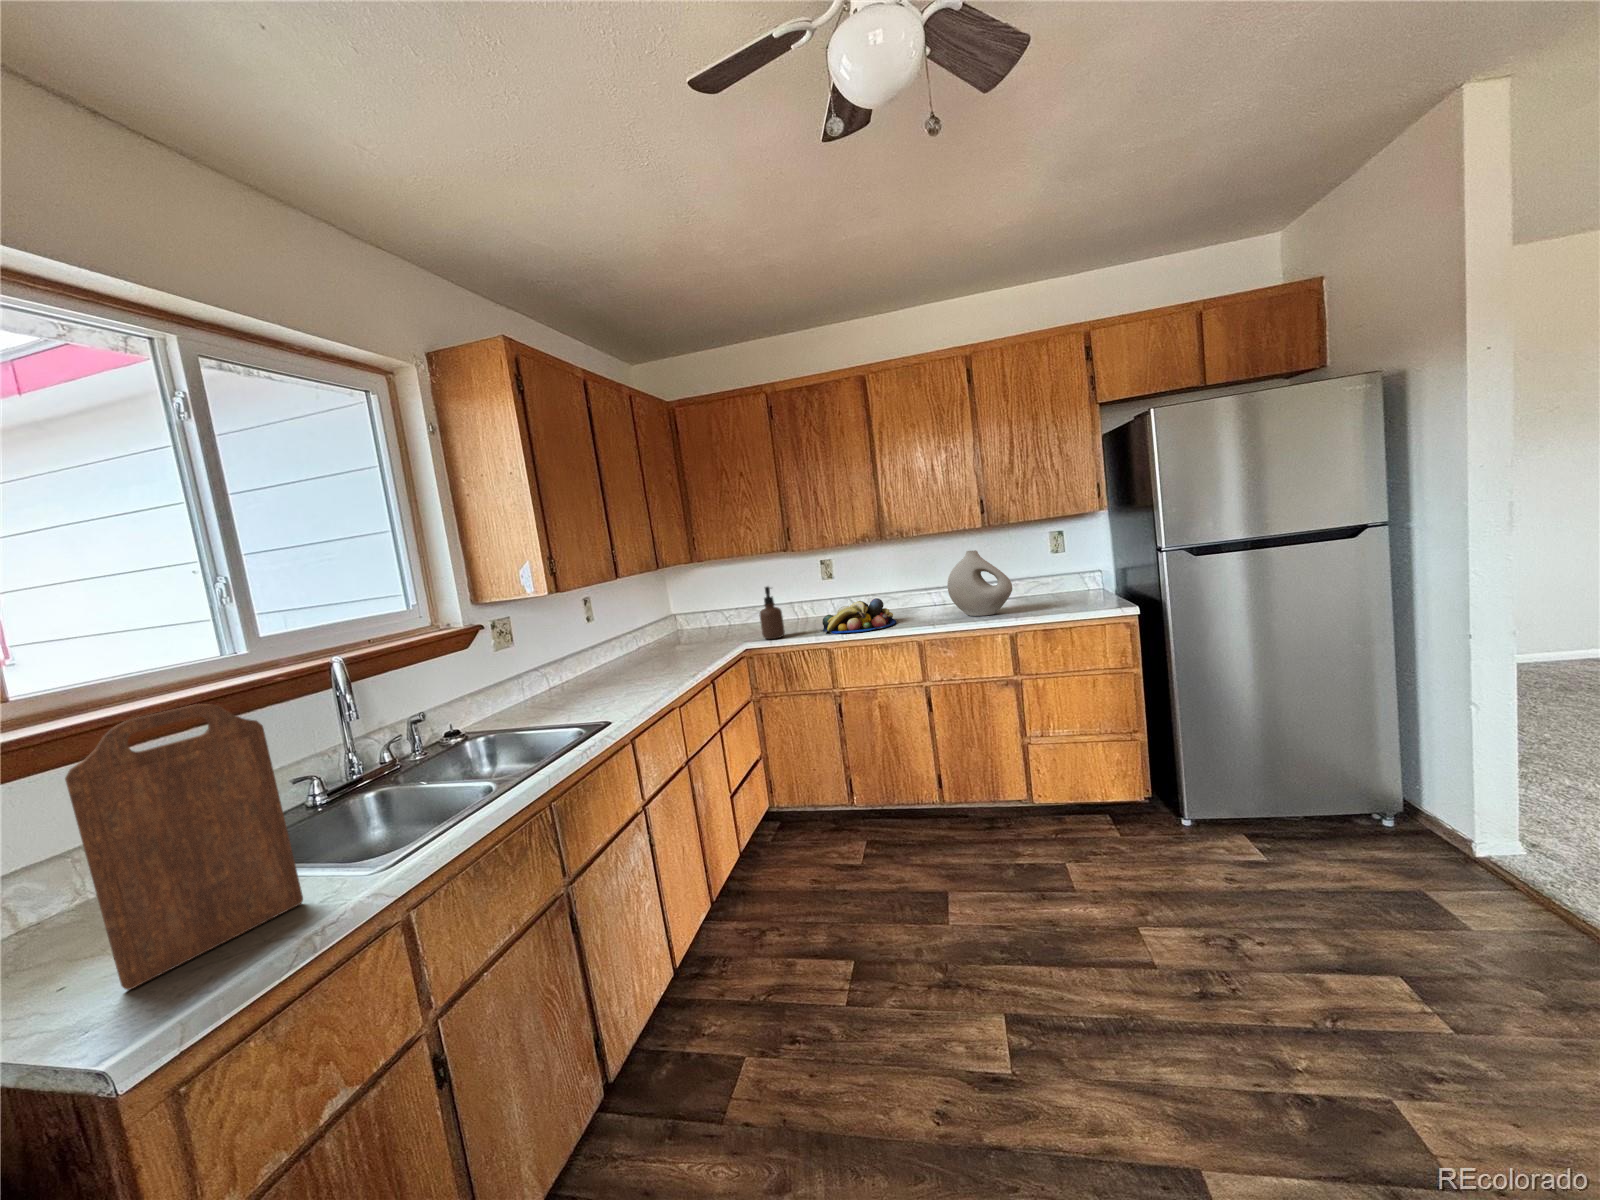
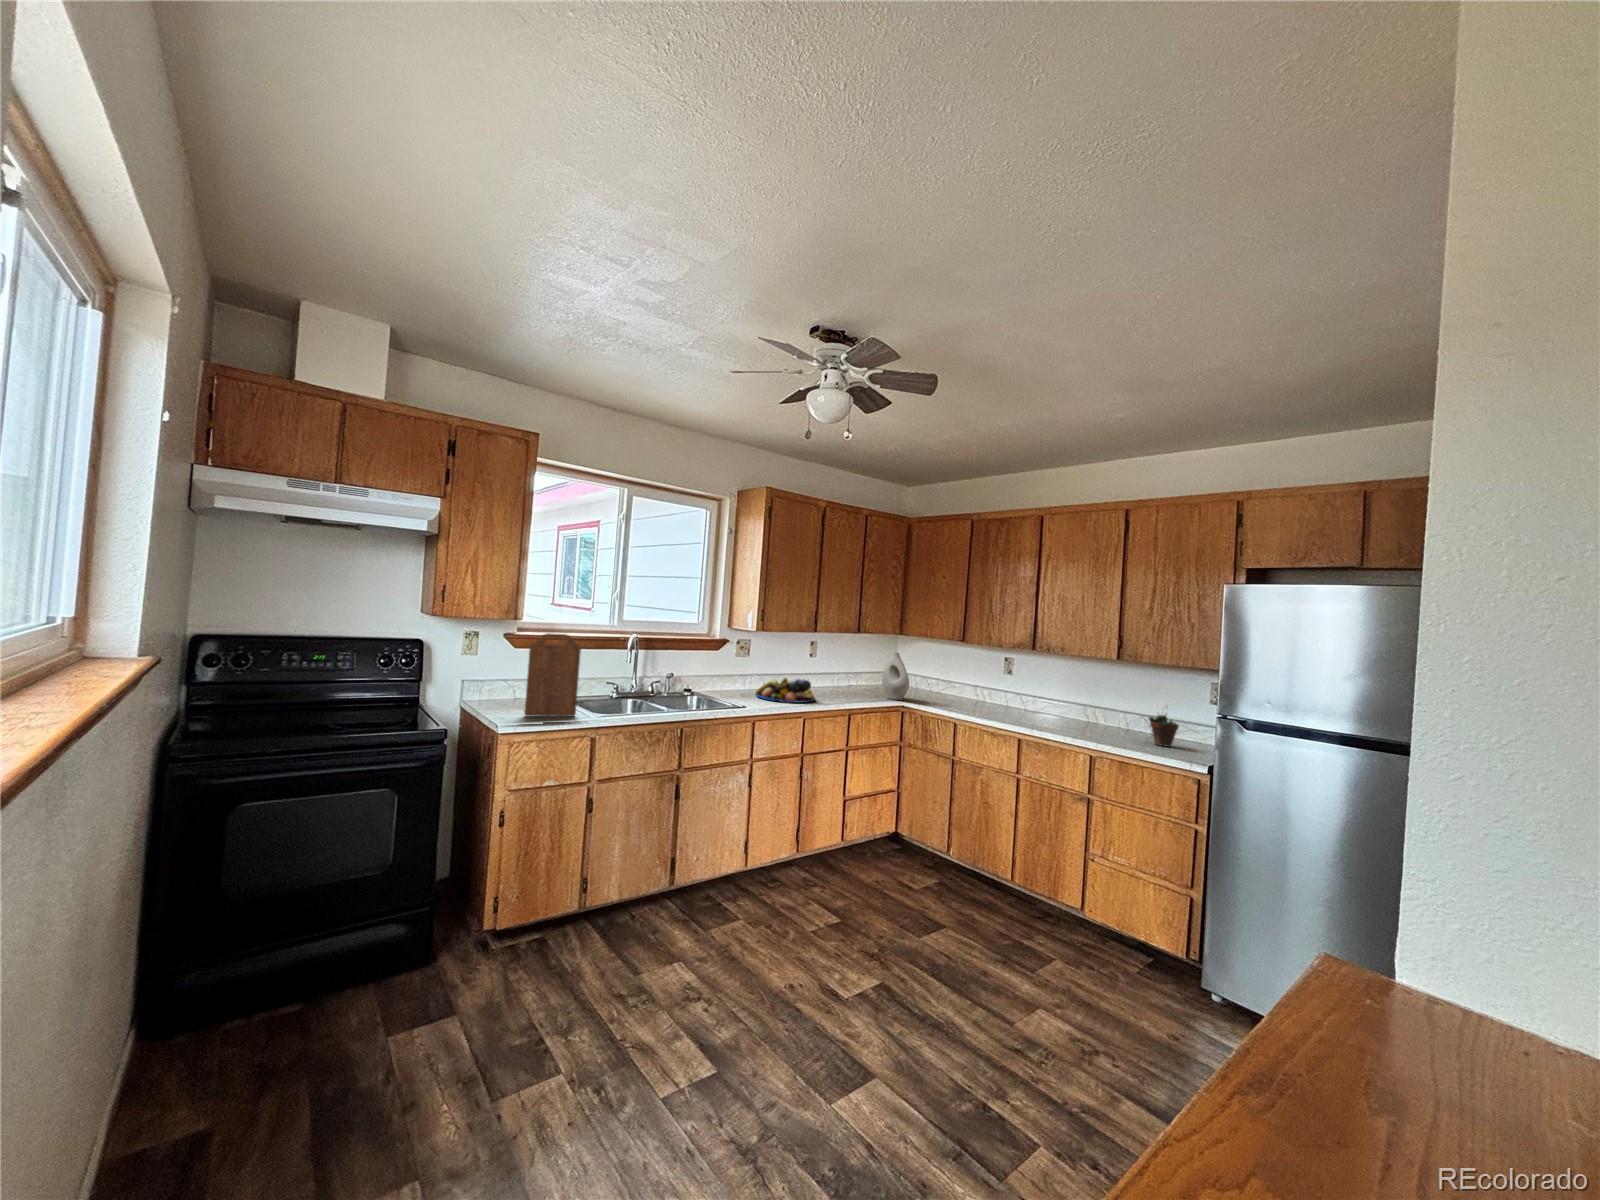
vase: present [947,550,1012,616] -> present [882,652,909,700]
succulent plant: none [1021,563,1052,606] -> present [1149,714,1179,747]
soap dispenser: present [760,587,785,639] -> none [919,665,938,706]
fruit bowl: present [822,598,897,634] -> present [756,677,816,703]

